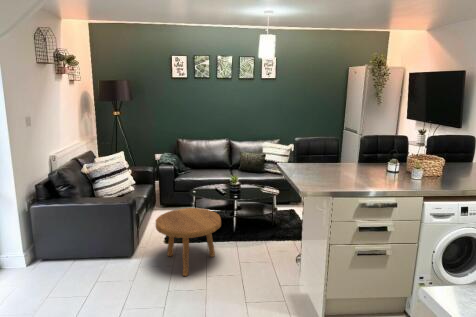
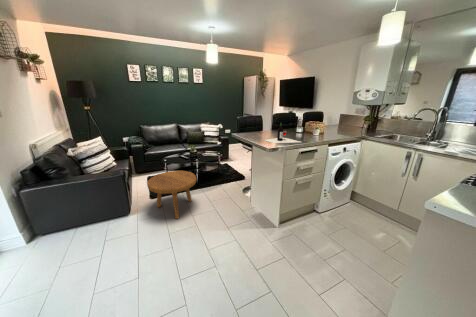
wine bottle: none [313,155,373,190] -> present [265,123,300,143]

